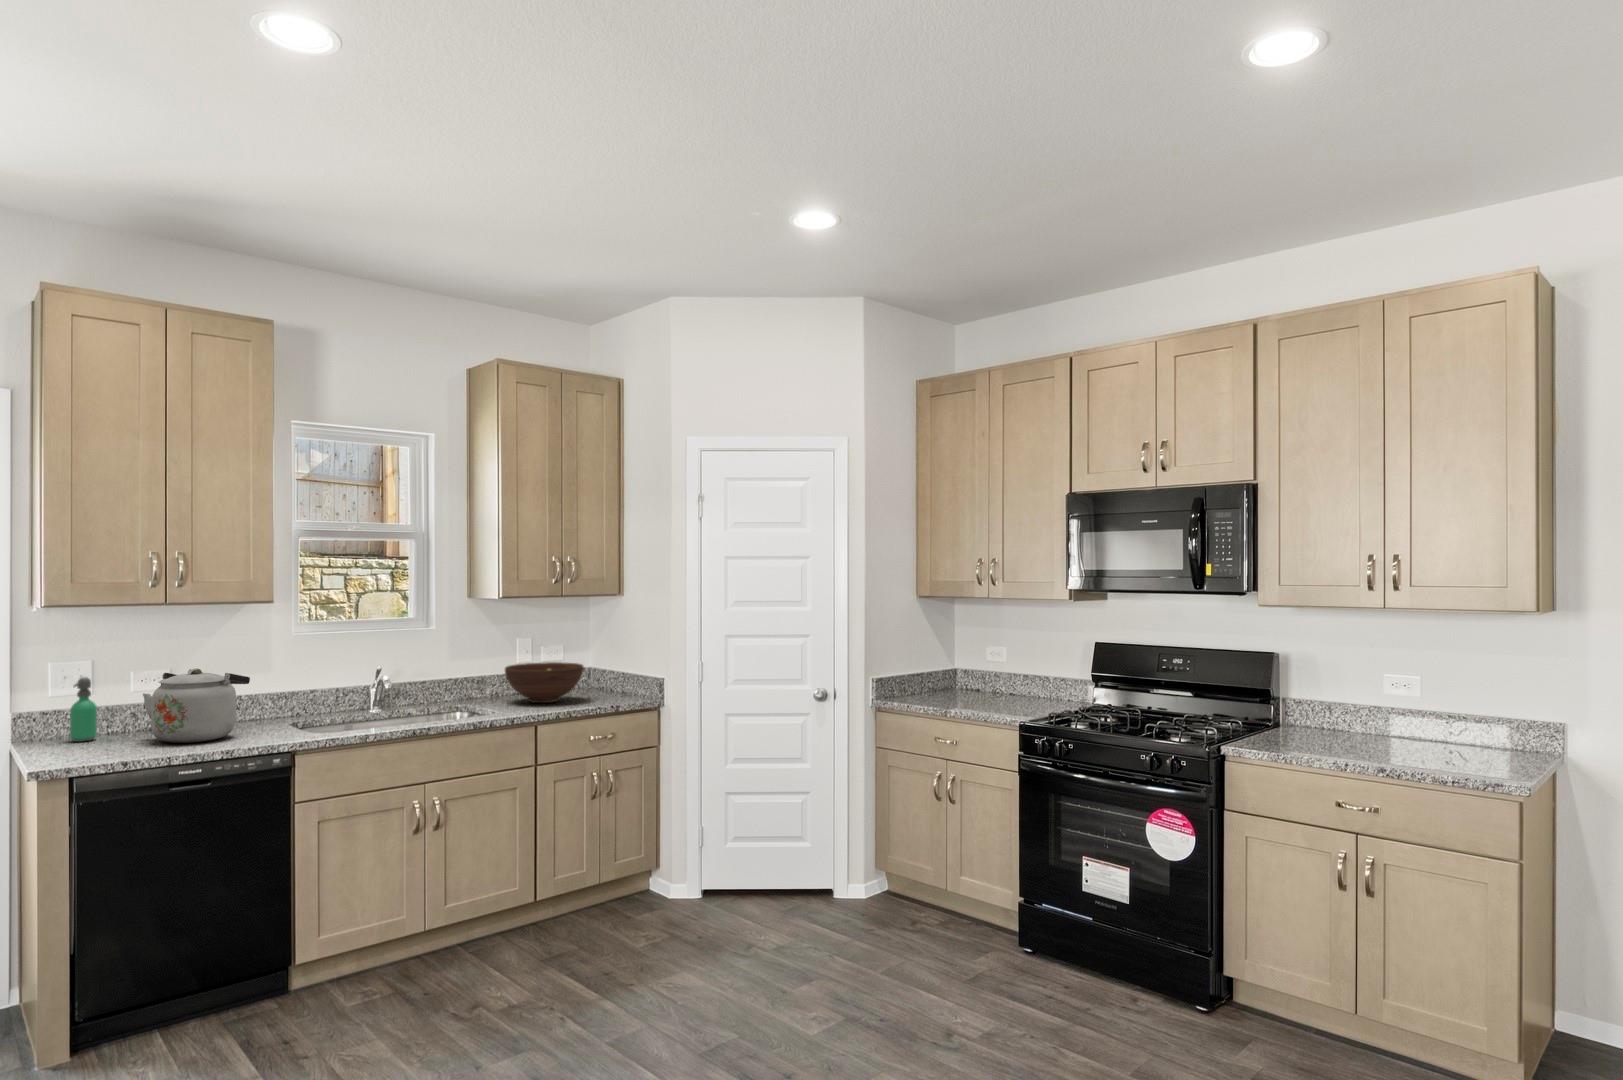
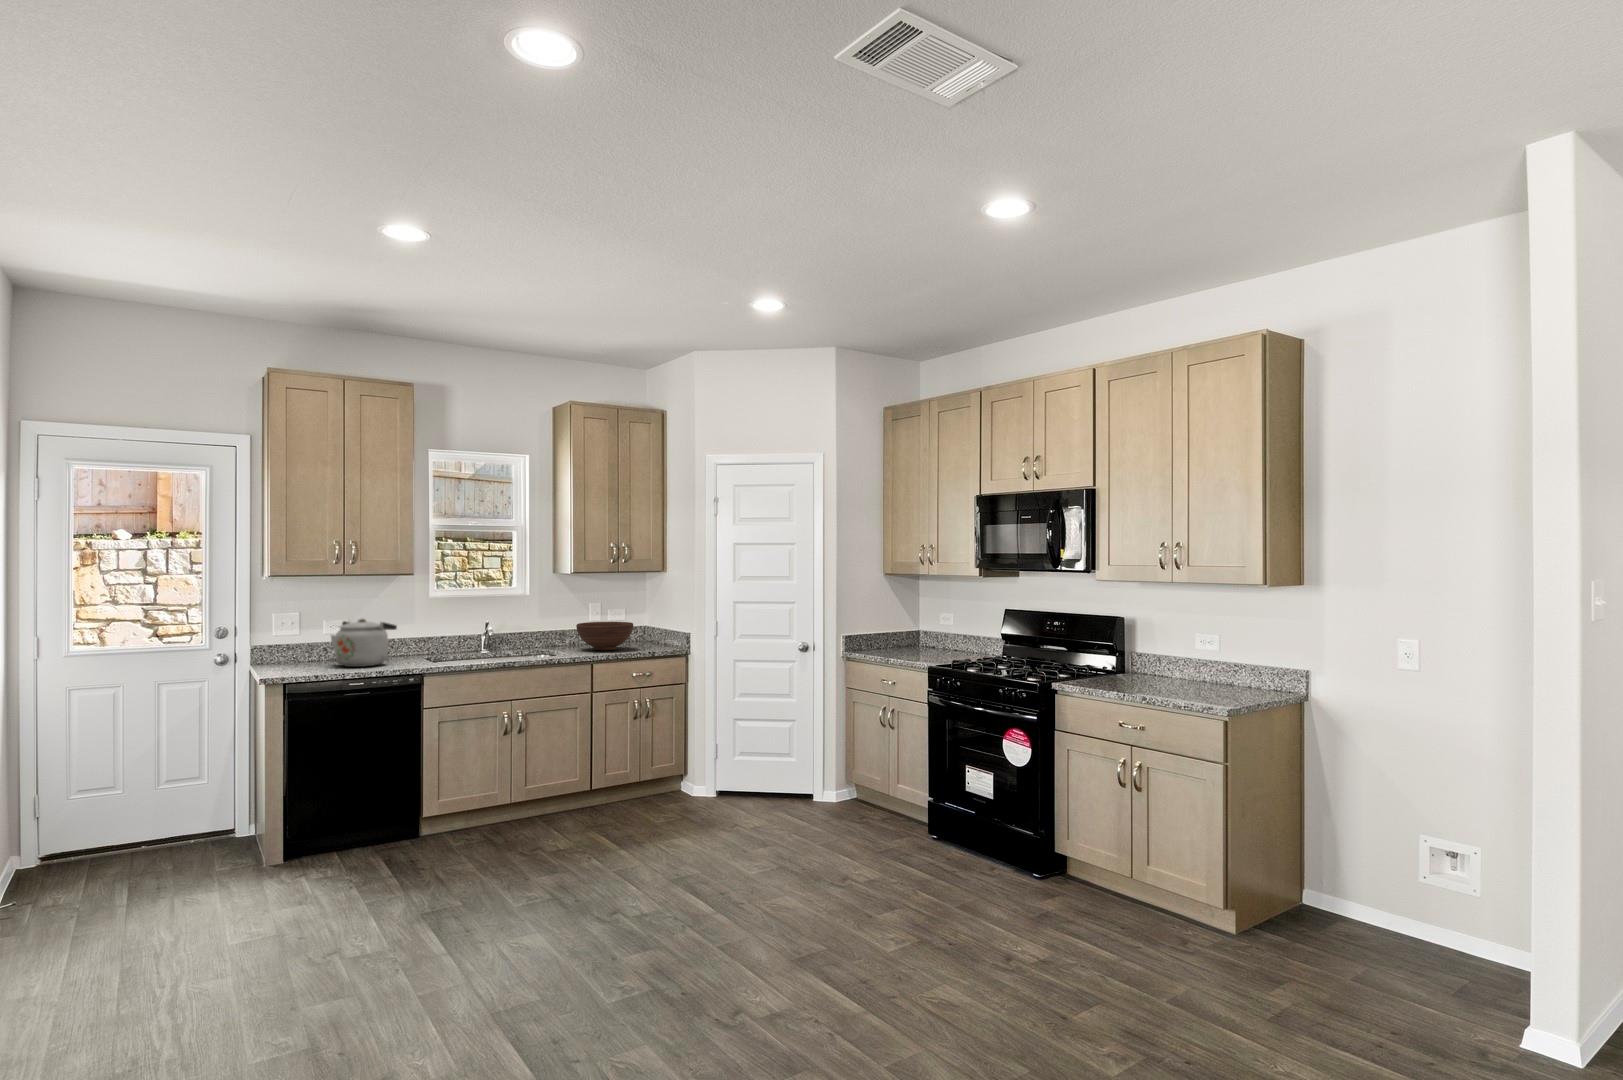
soap dispenser: present [70,677,97,742] -> none [287,623,303,665]

